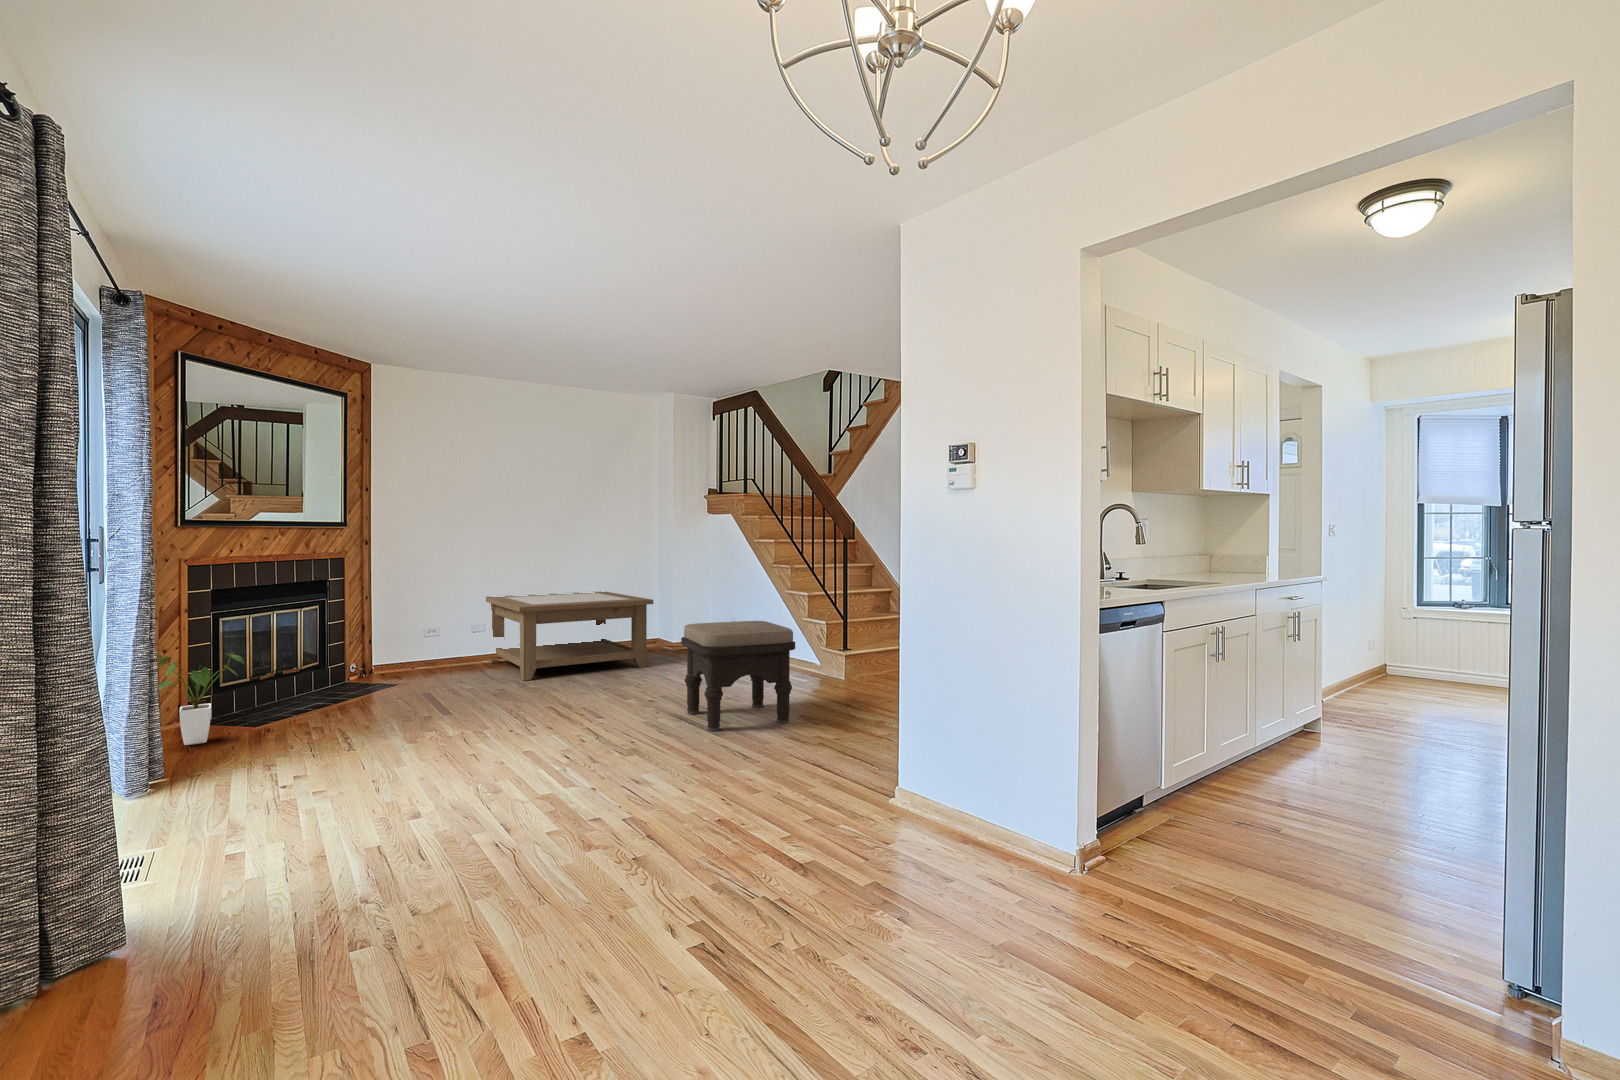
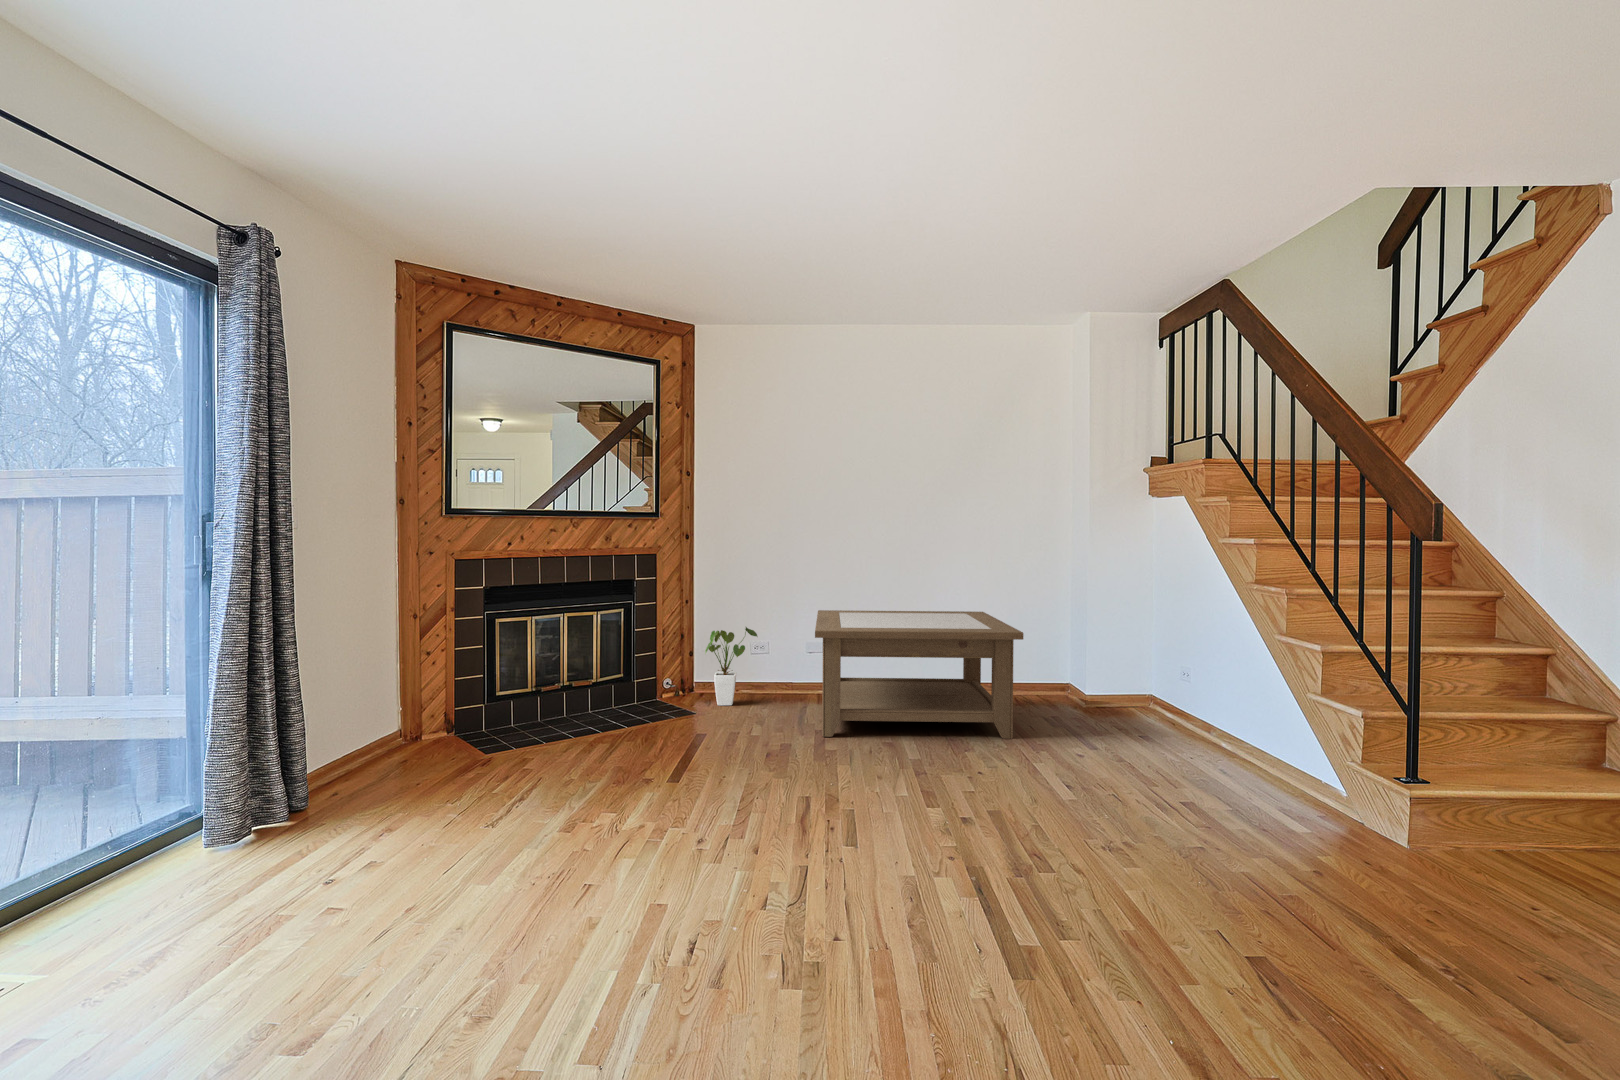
ottoman: present [681,621,795,731] -> none [964,696,1200,963]
house plant: present [158,652,244,745] -> present [705,627,757,706]

